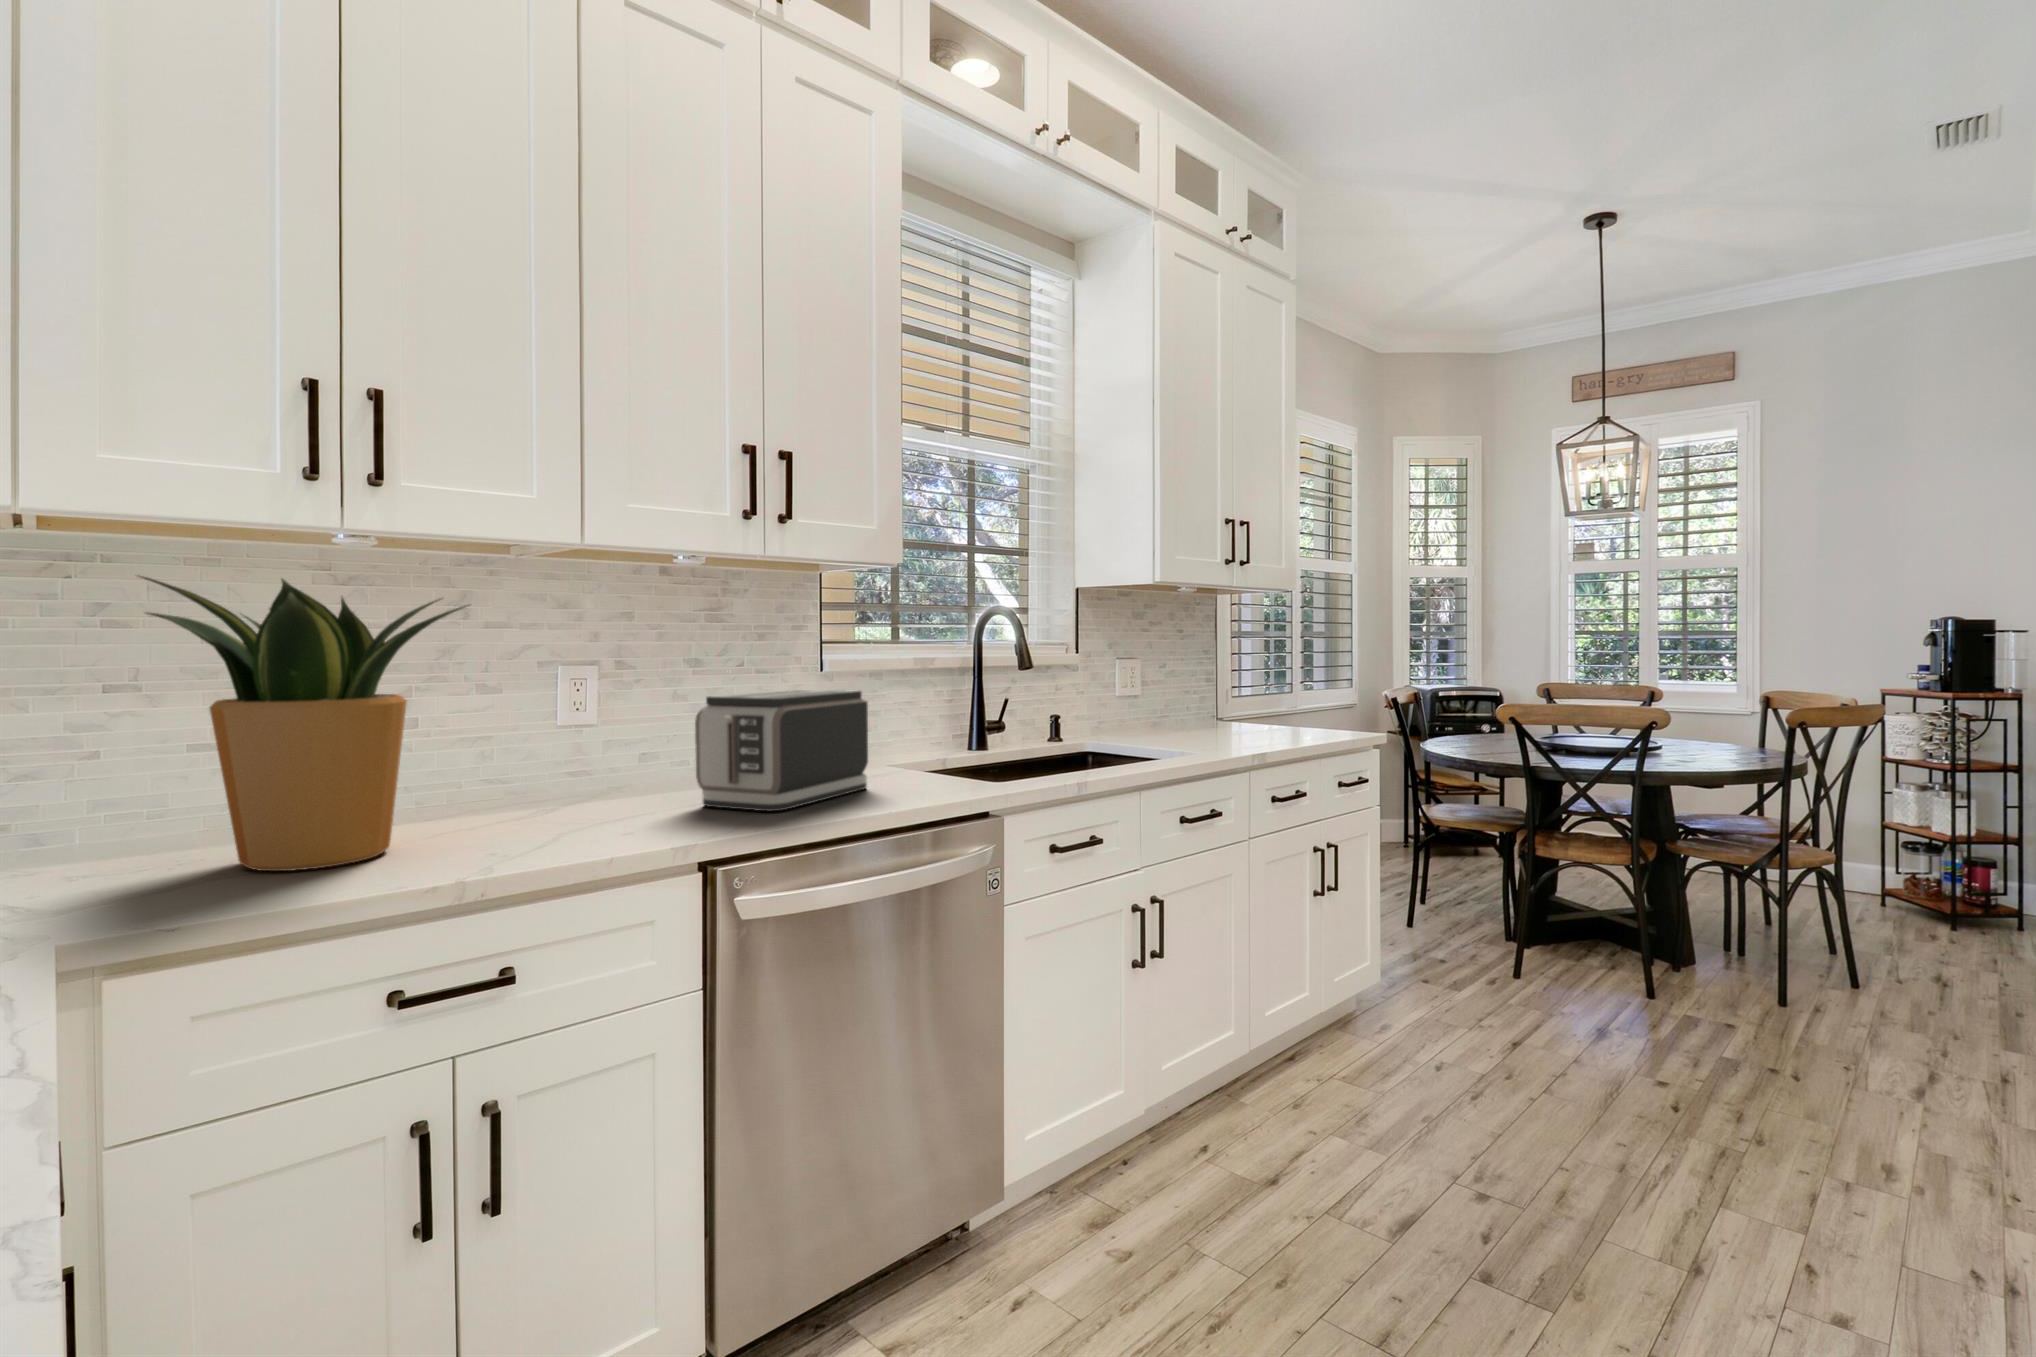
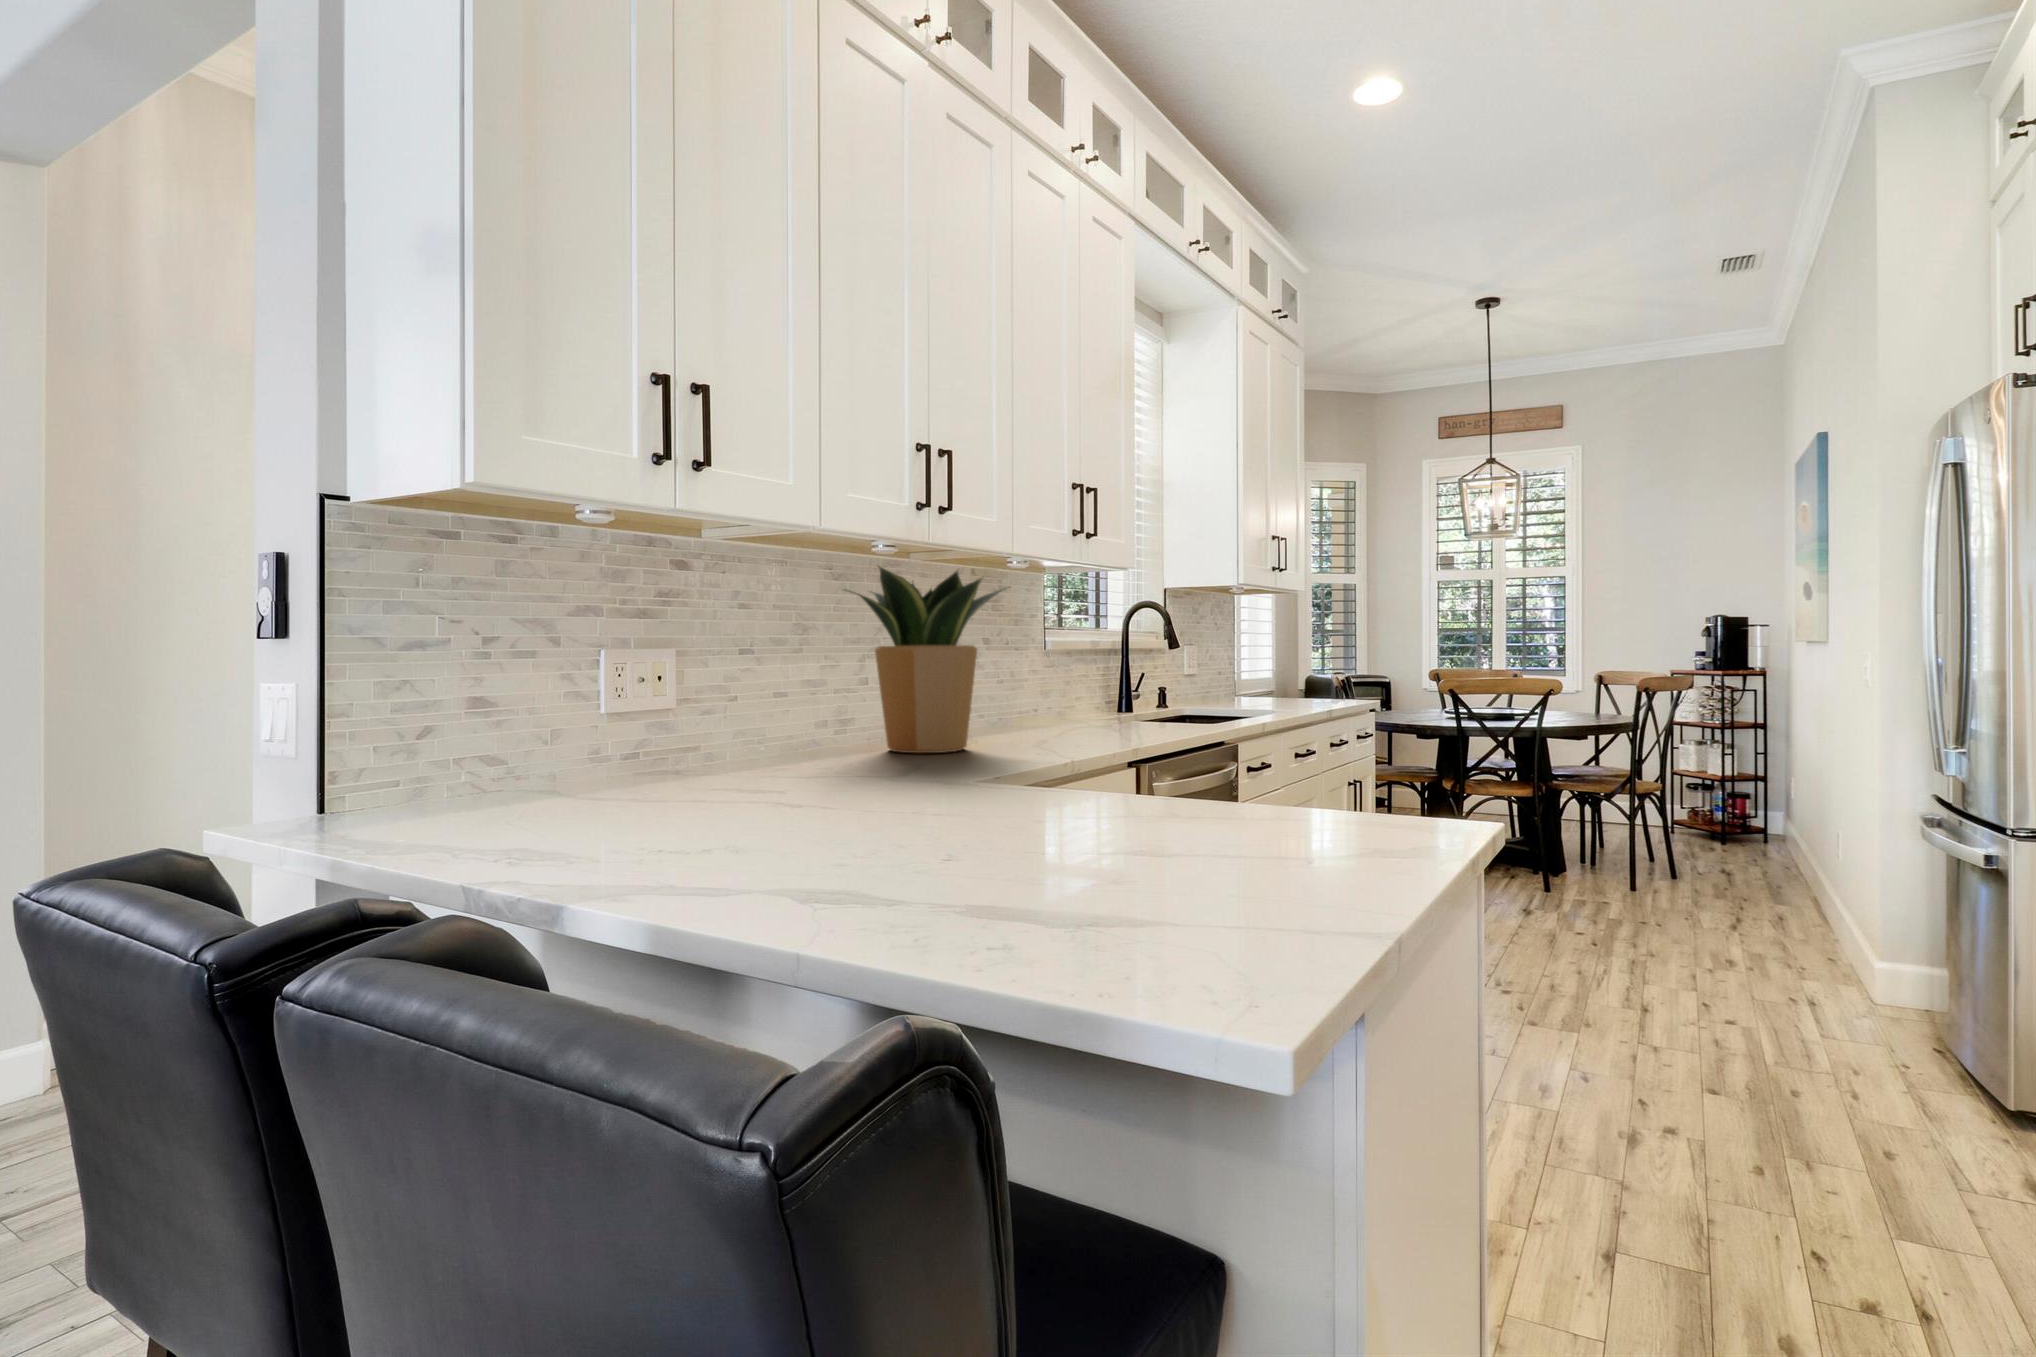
toaster: present [695,690,868,811] -> none [1055,653,1135,731]

